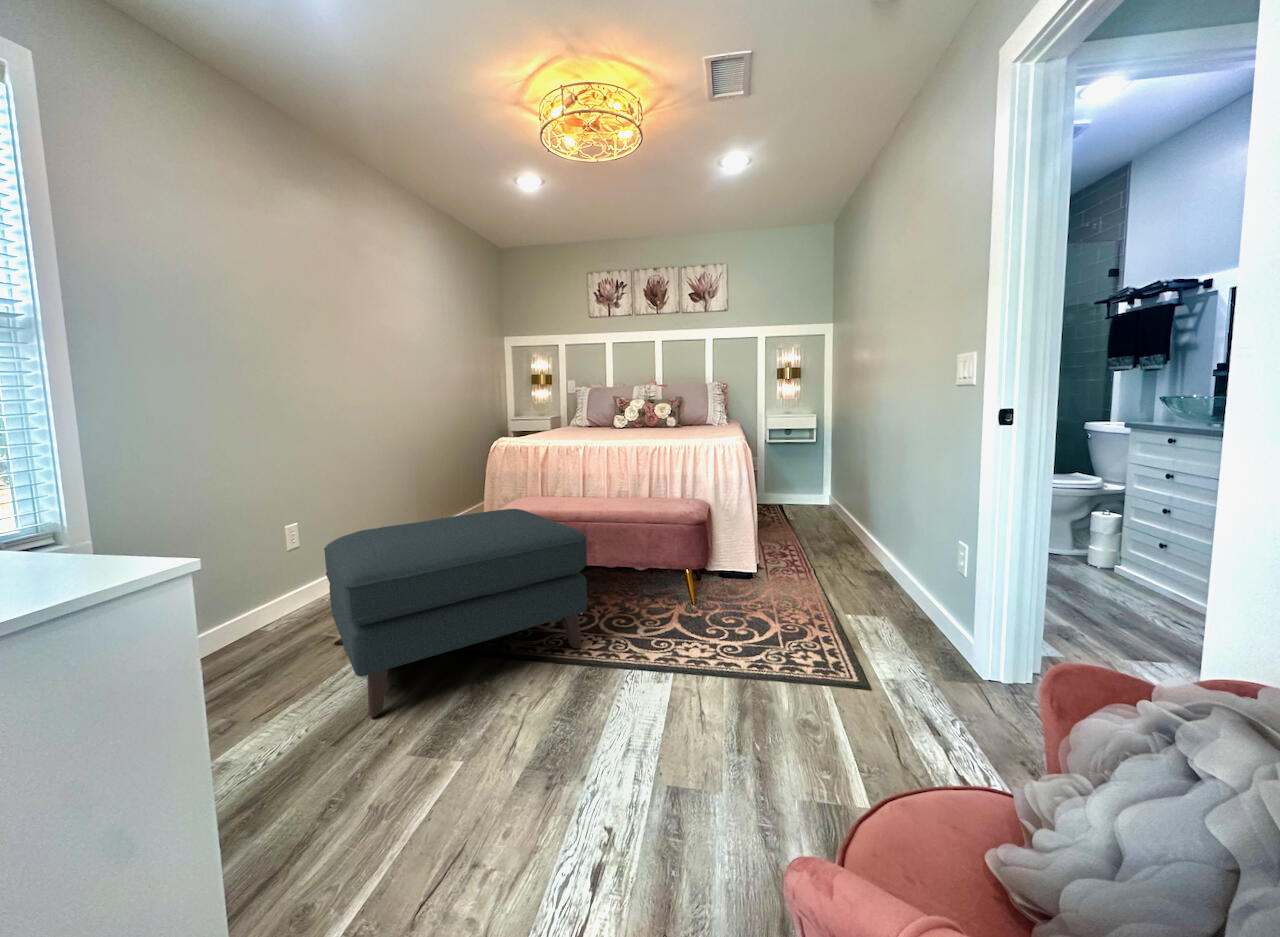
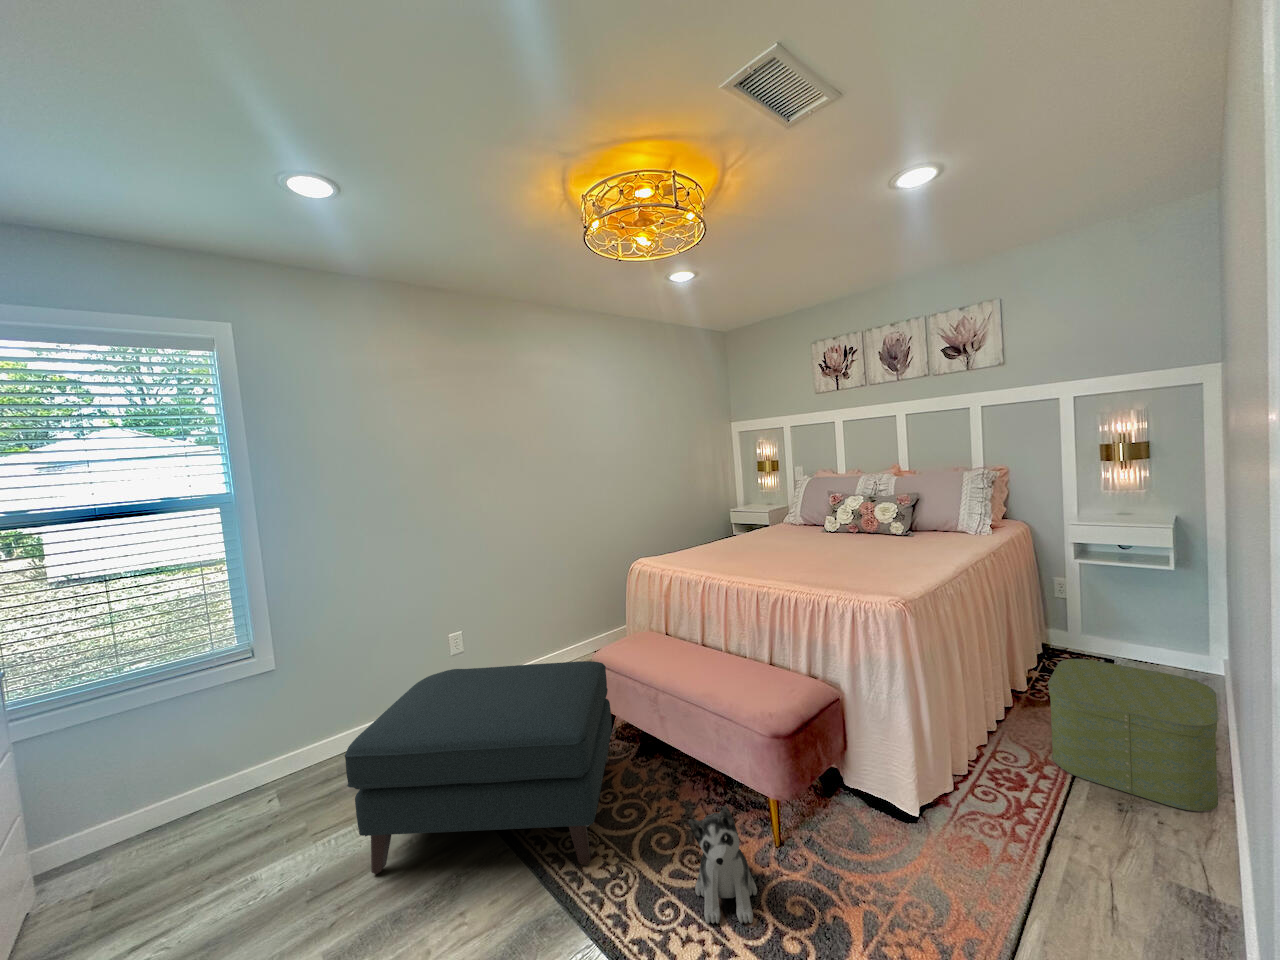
storage box: none [781,489,857,547] -> present [1048,659,1218,811]
plush toy: none [664,561,715,641] -> present [689,806,757,923]

